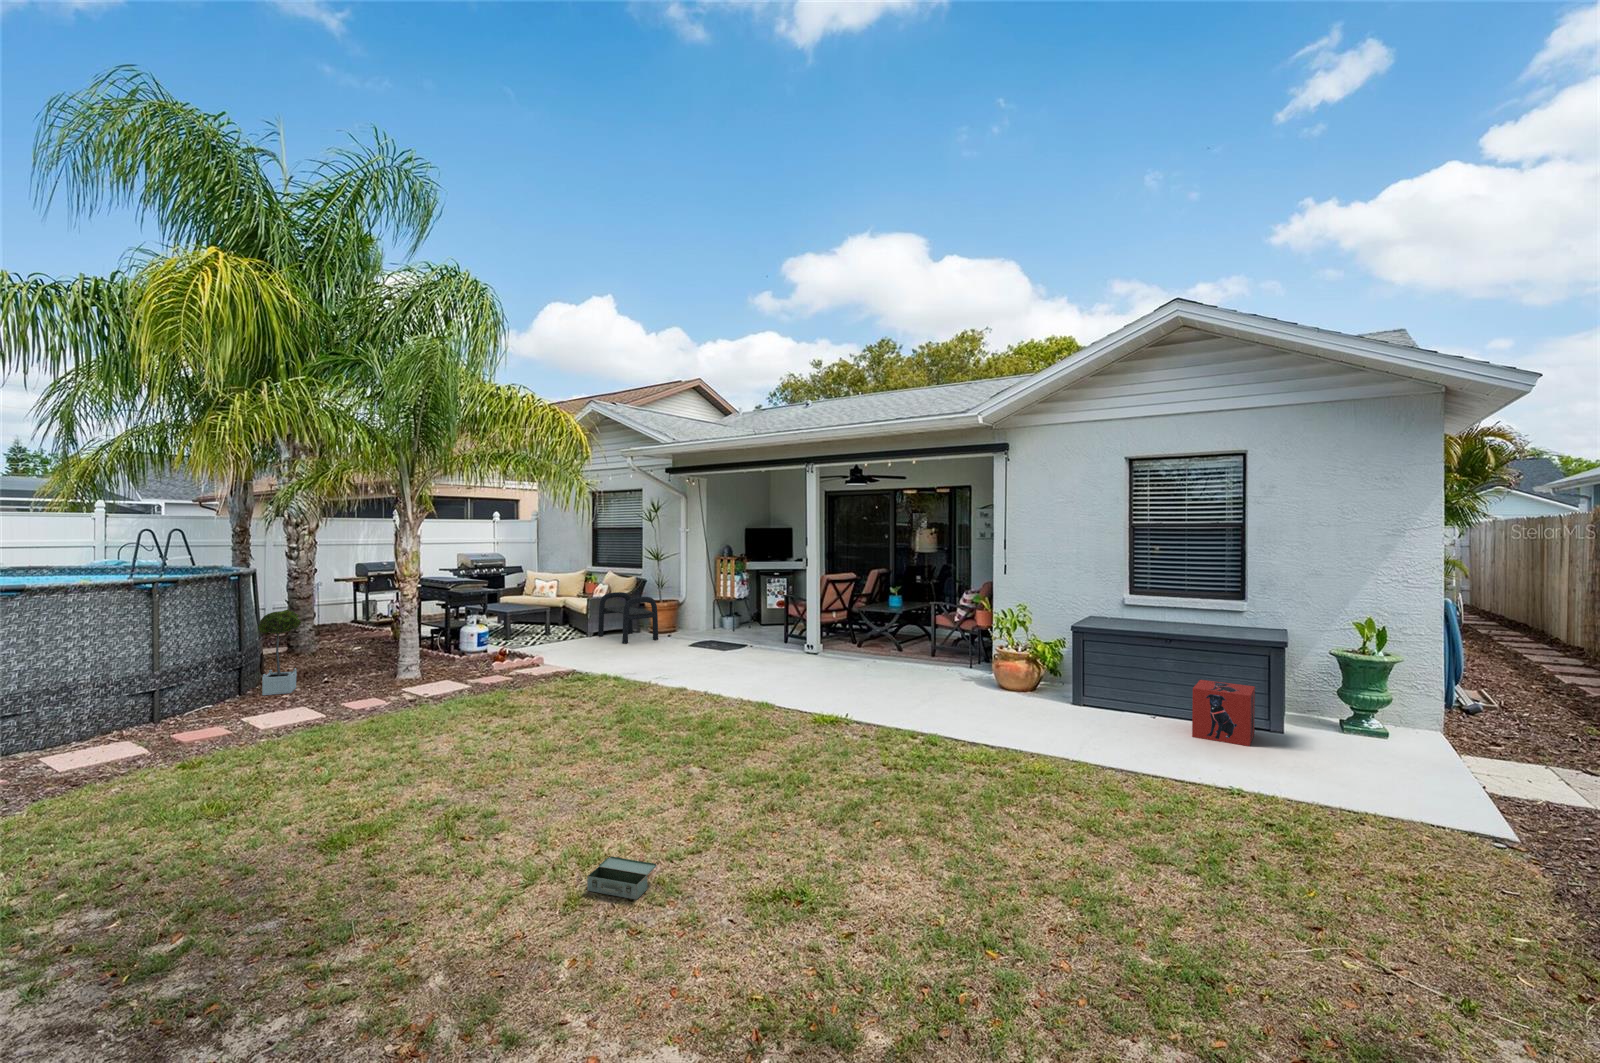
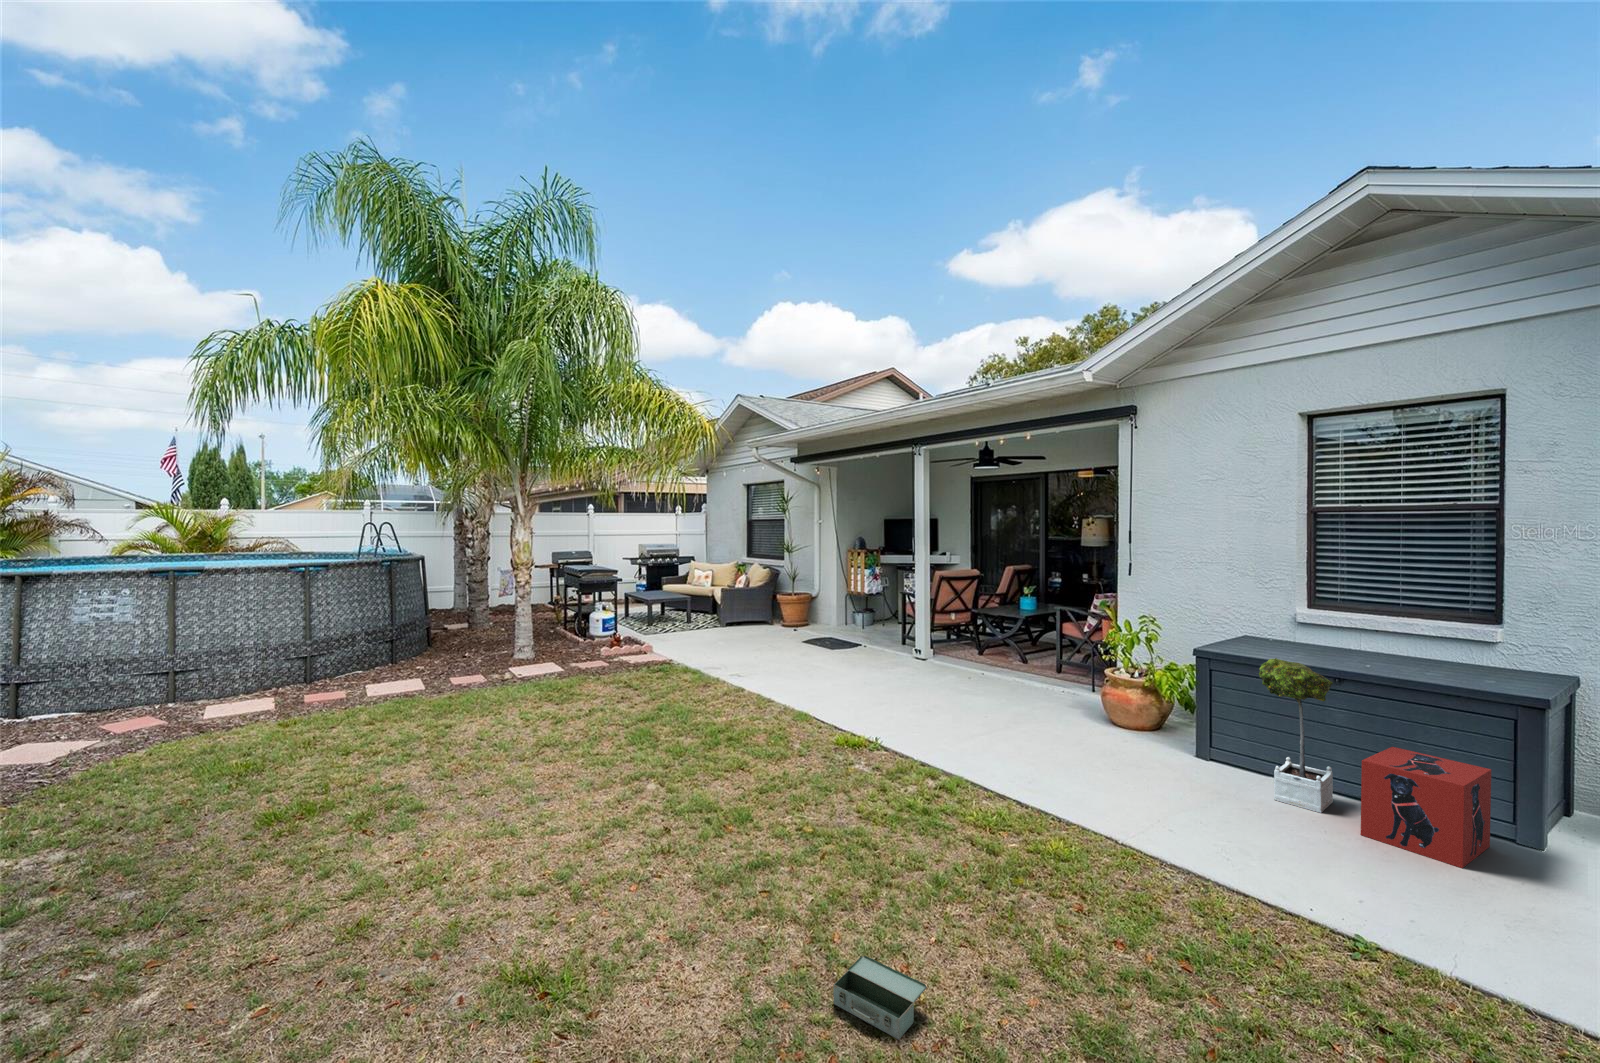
bench: present [598,592,658,644] -> none [730,584,781,636]
potted tree: present [258,609,301,695] -> present [1259,658,1333,813]
toolbox: present [587,856,657,900] -> present [833,956,927,1040]

